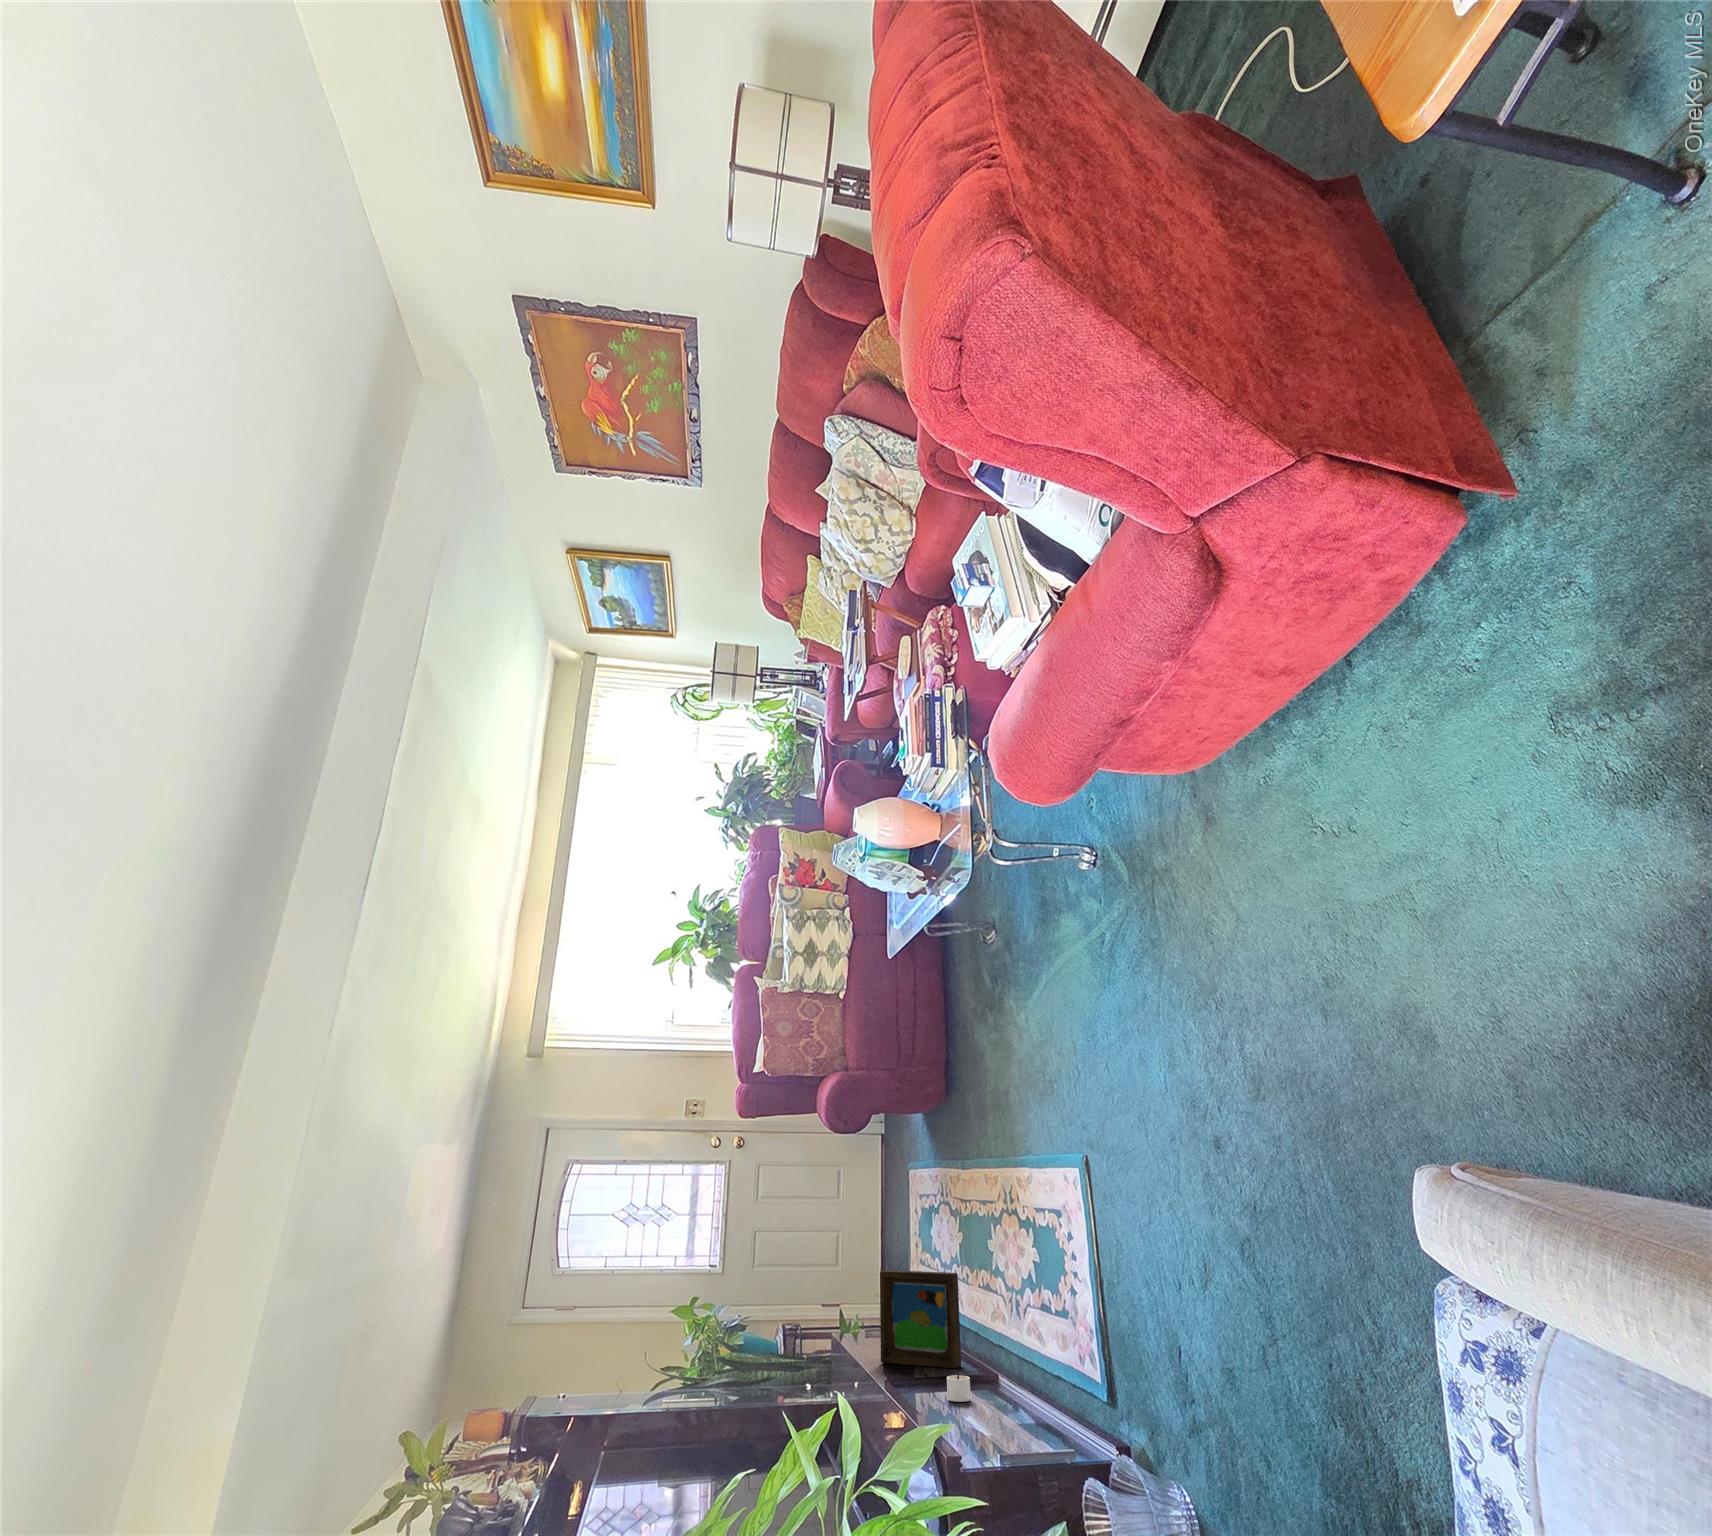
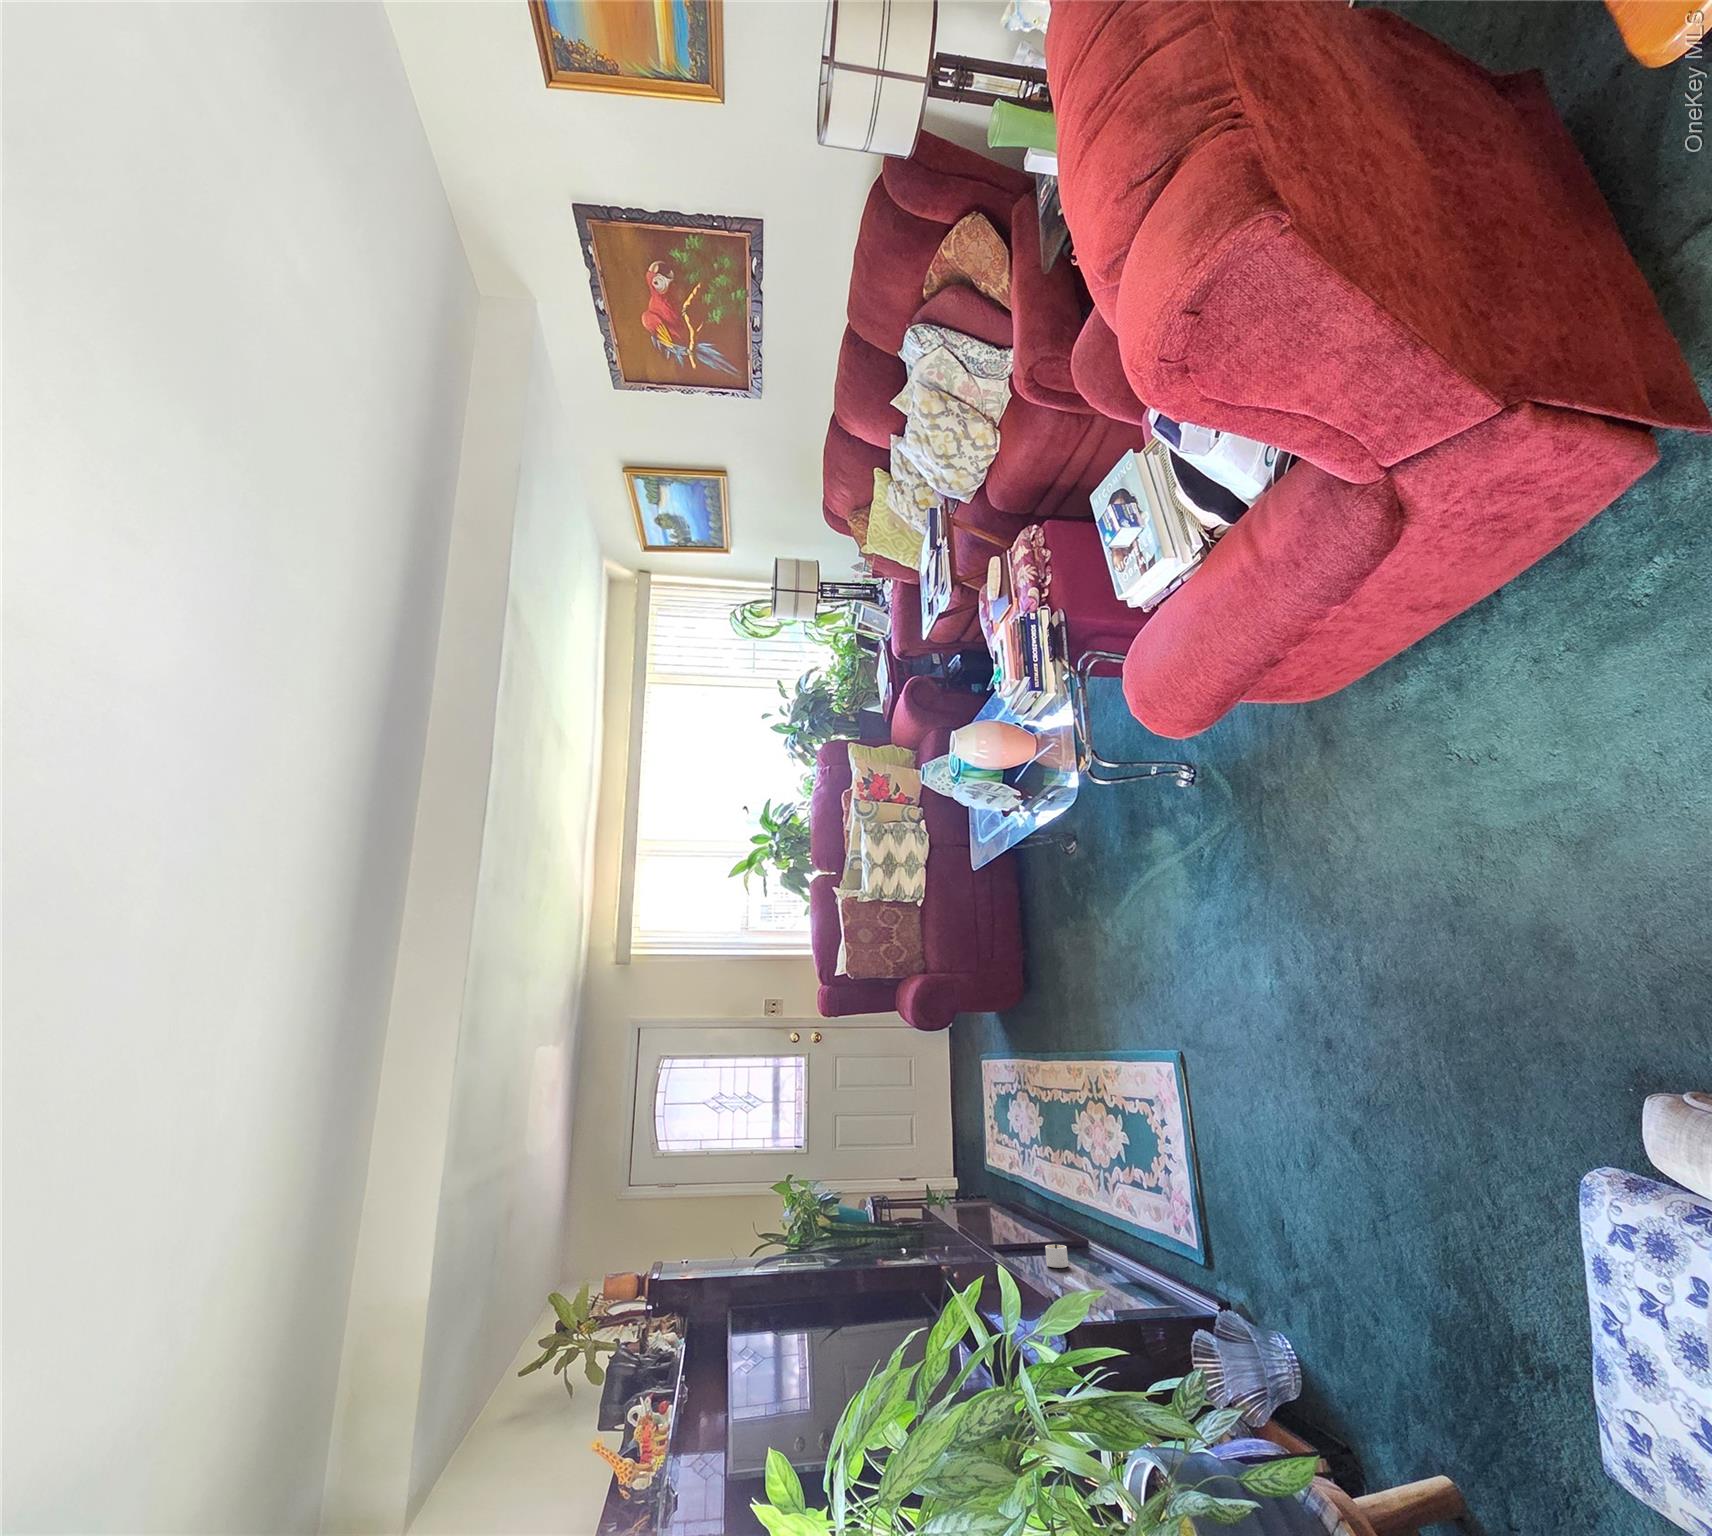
picture frame: present [880,1270,961,1368] -> none [968,1150,1047,1236]

